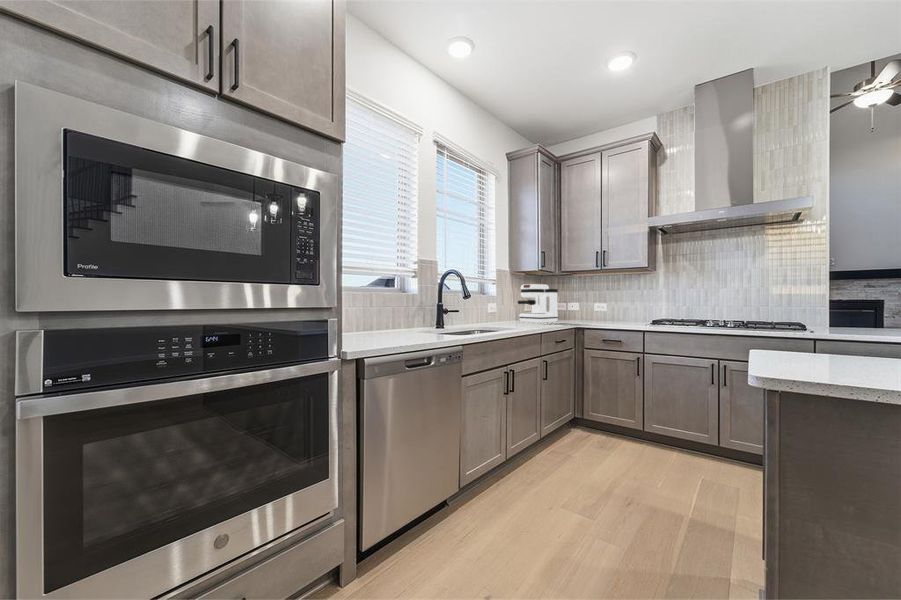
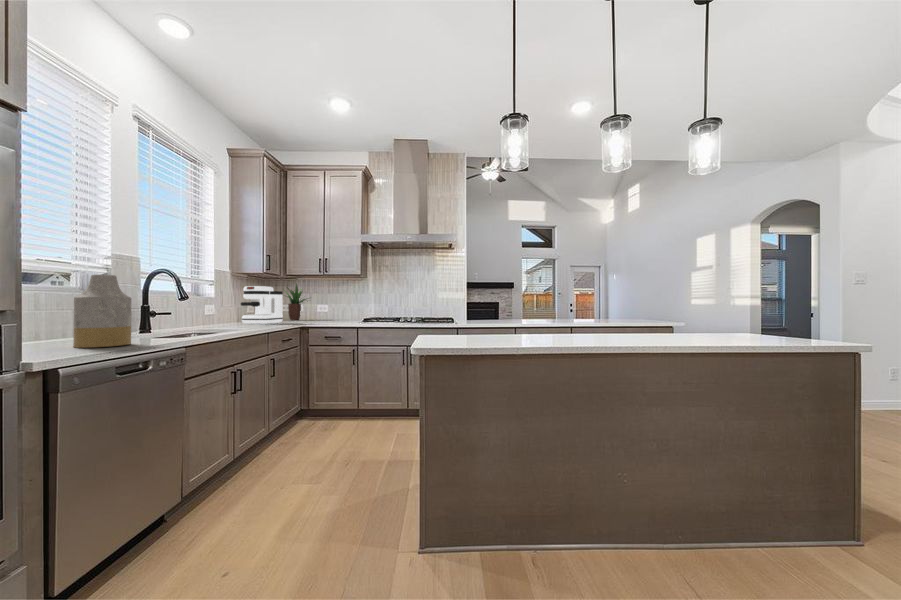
vase: none [384,278,421,340] -> present [73,275,131,348]
potted plant: none [558,279,592,320] -> present [287,284,306,320]

